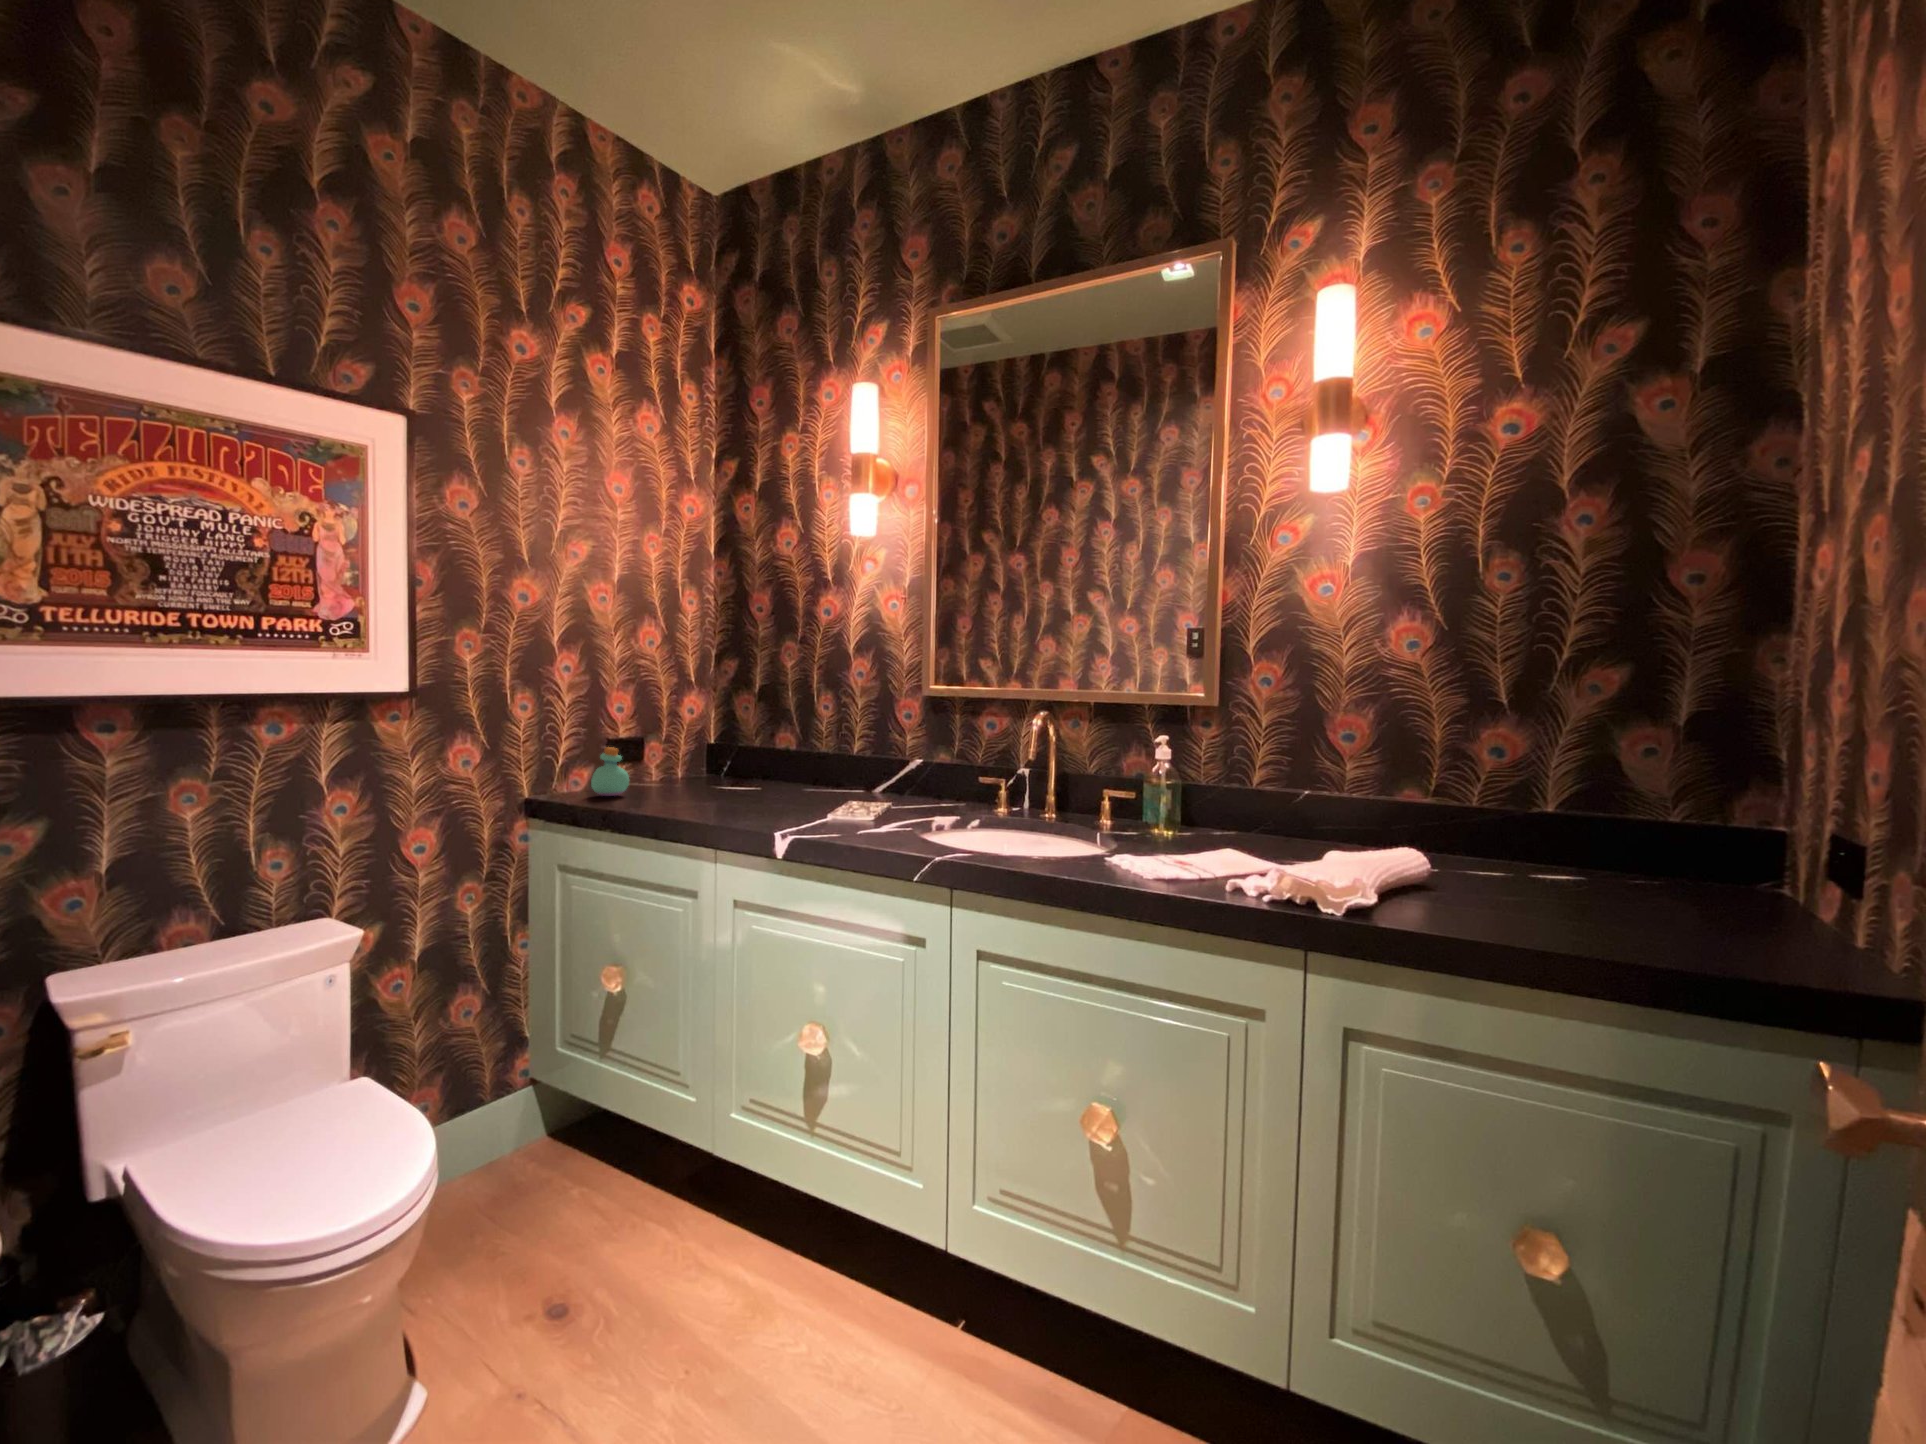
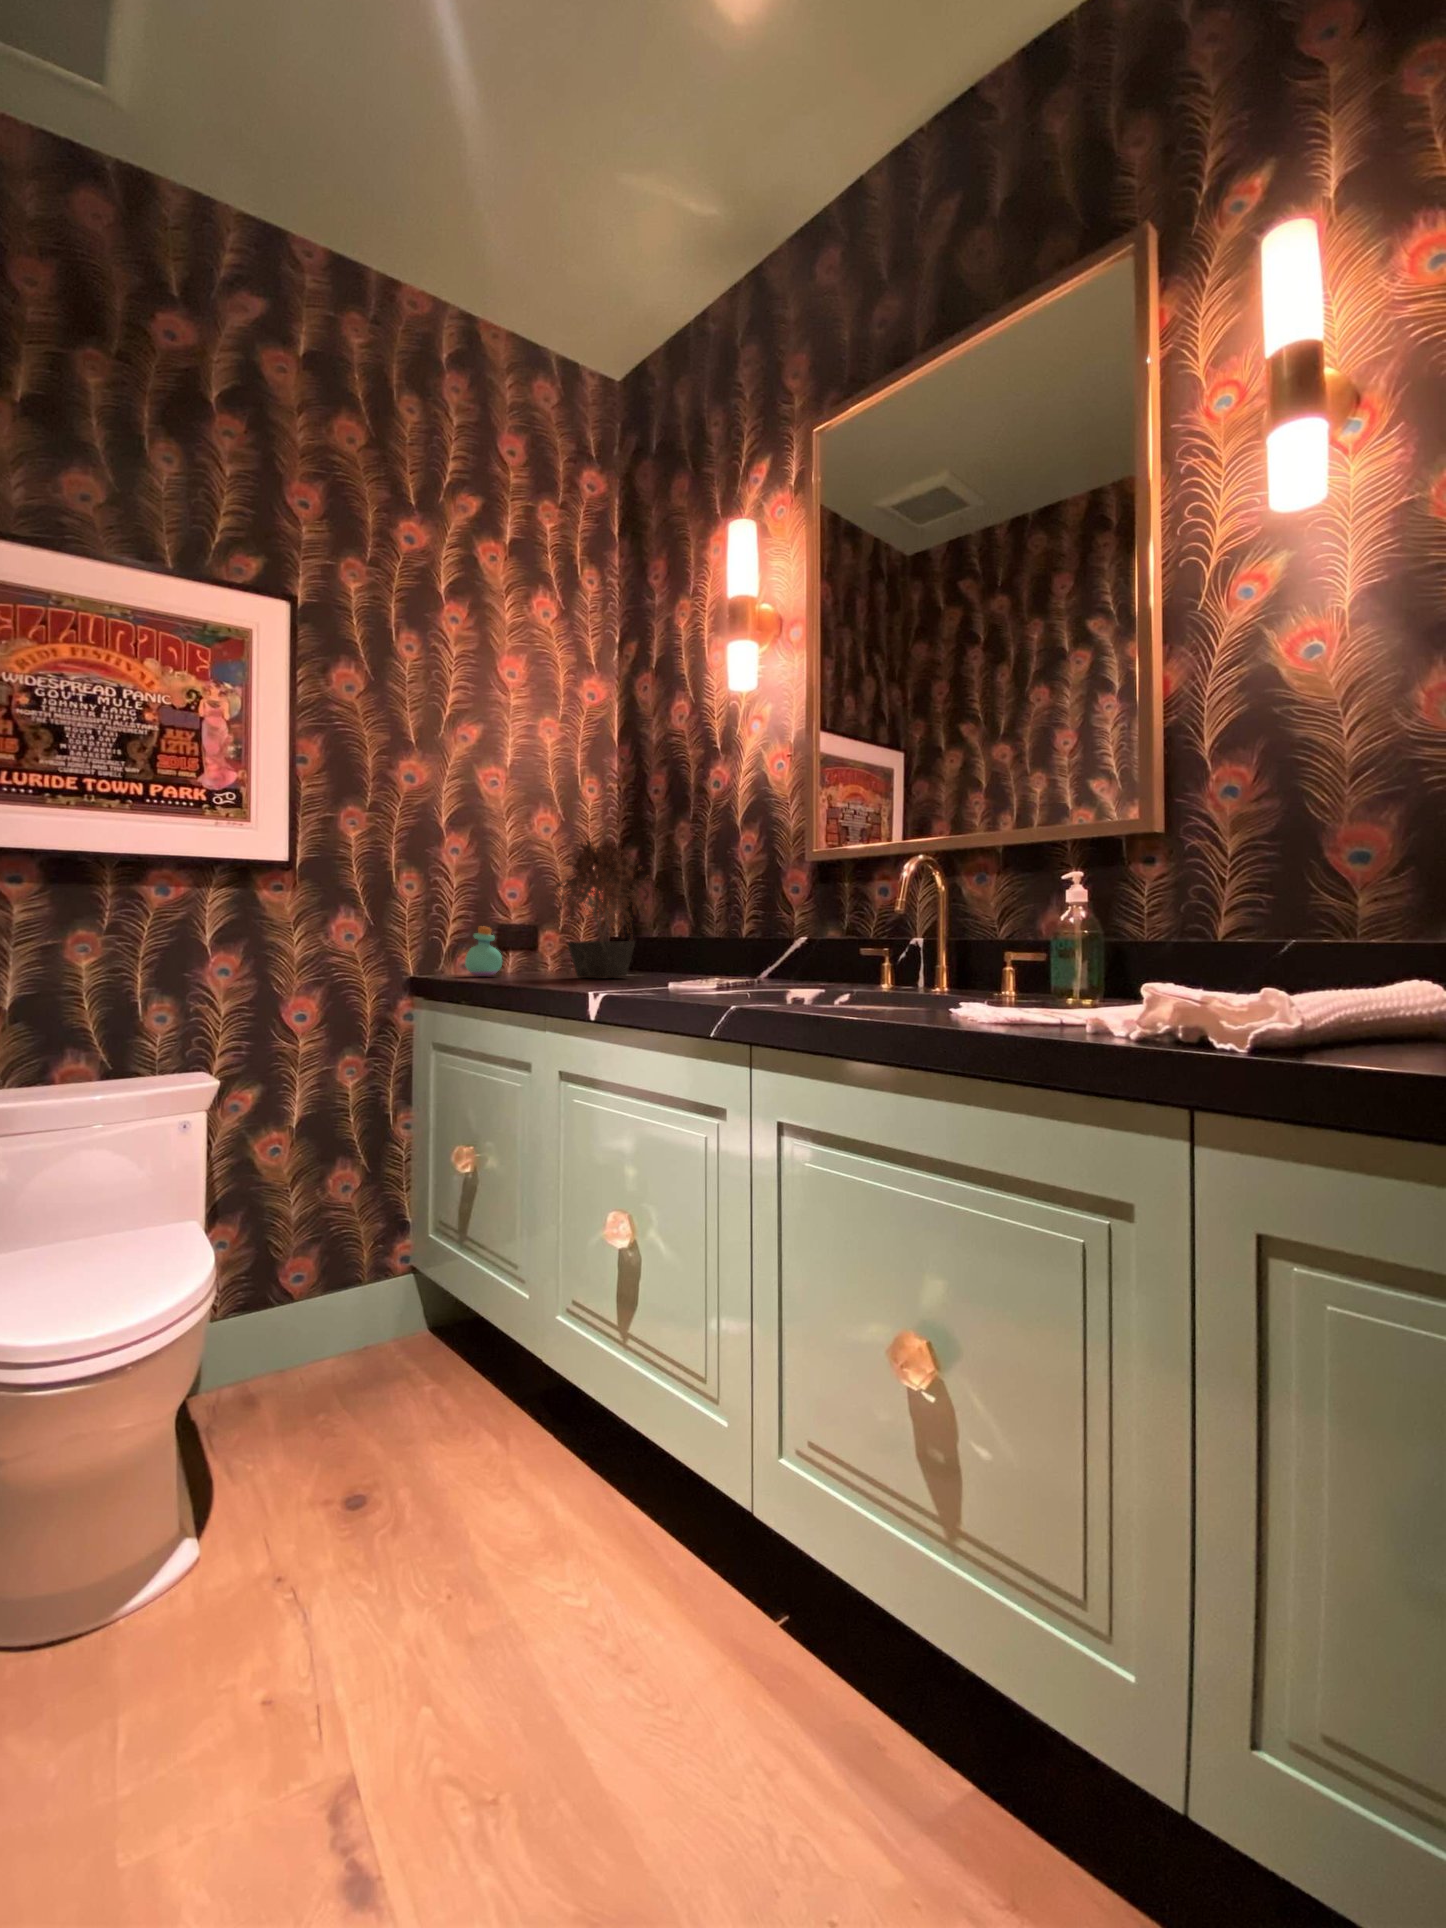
potted plant: none [673,658,781,795] -> present [552,840,649,978]

